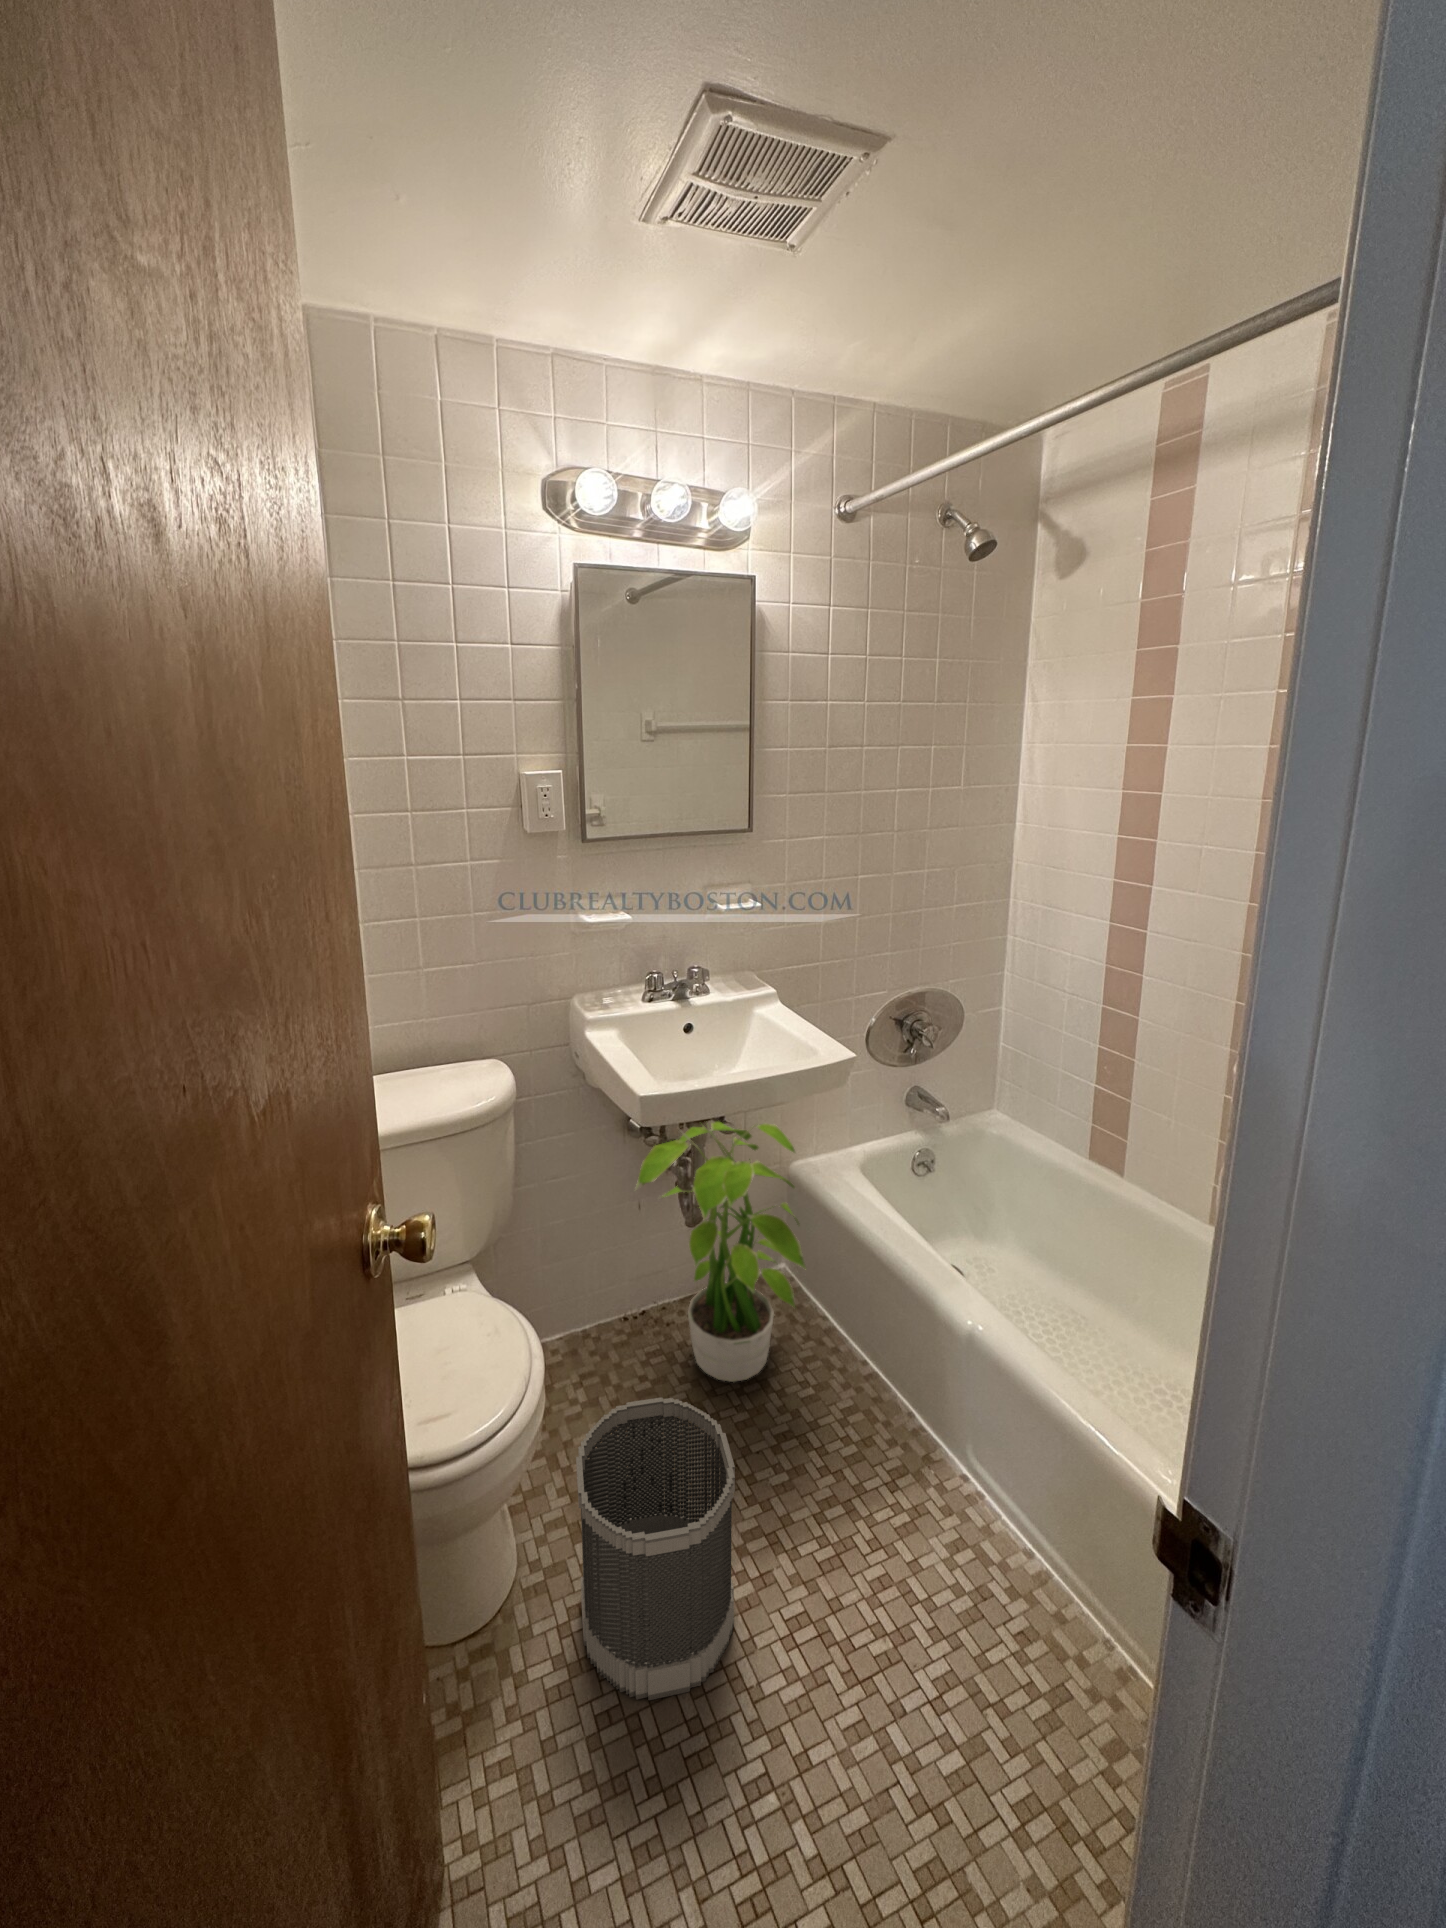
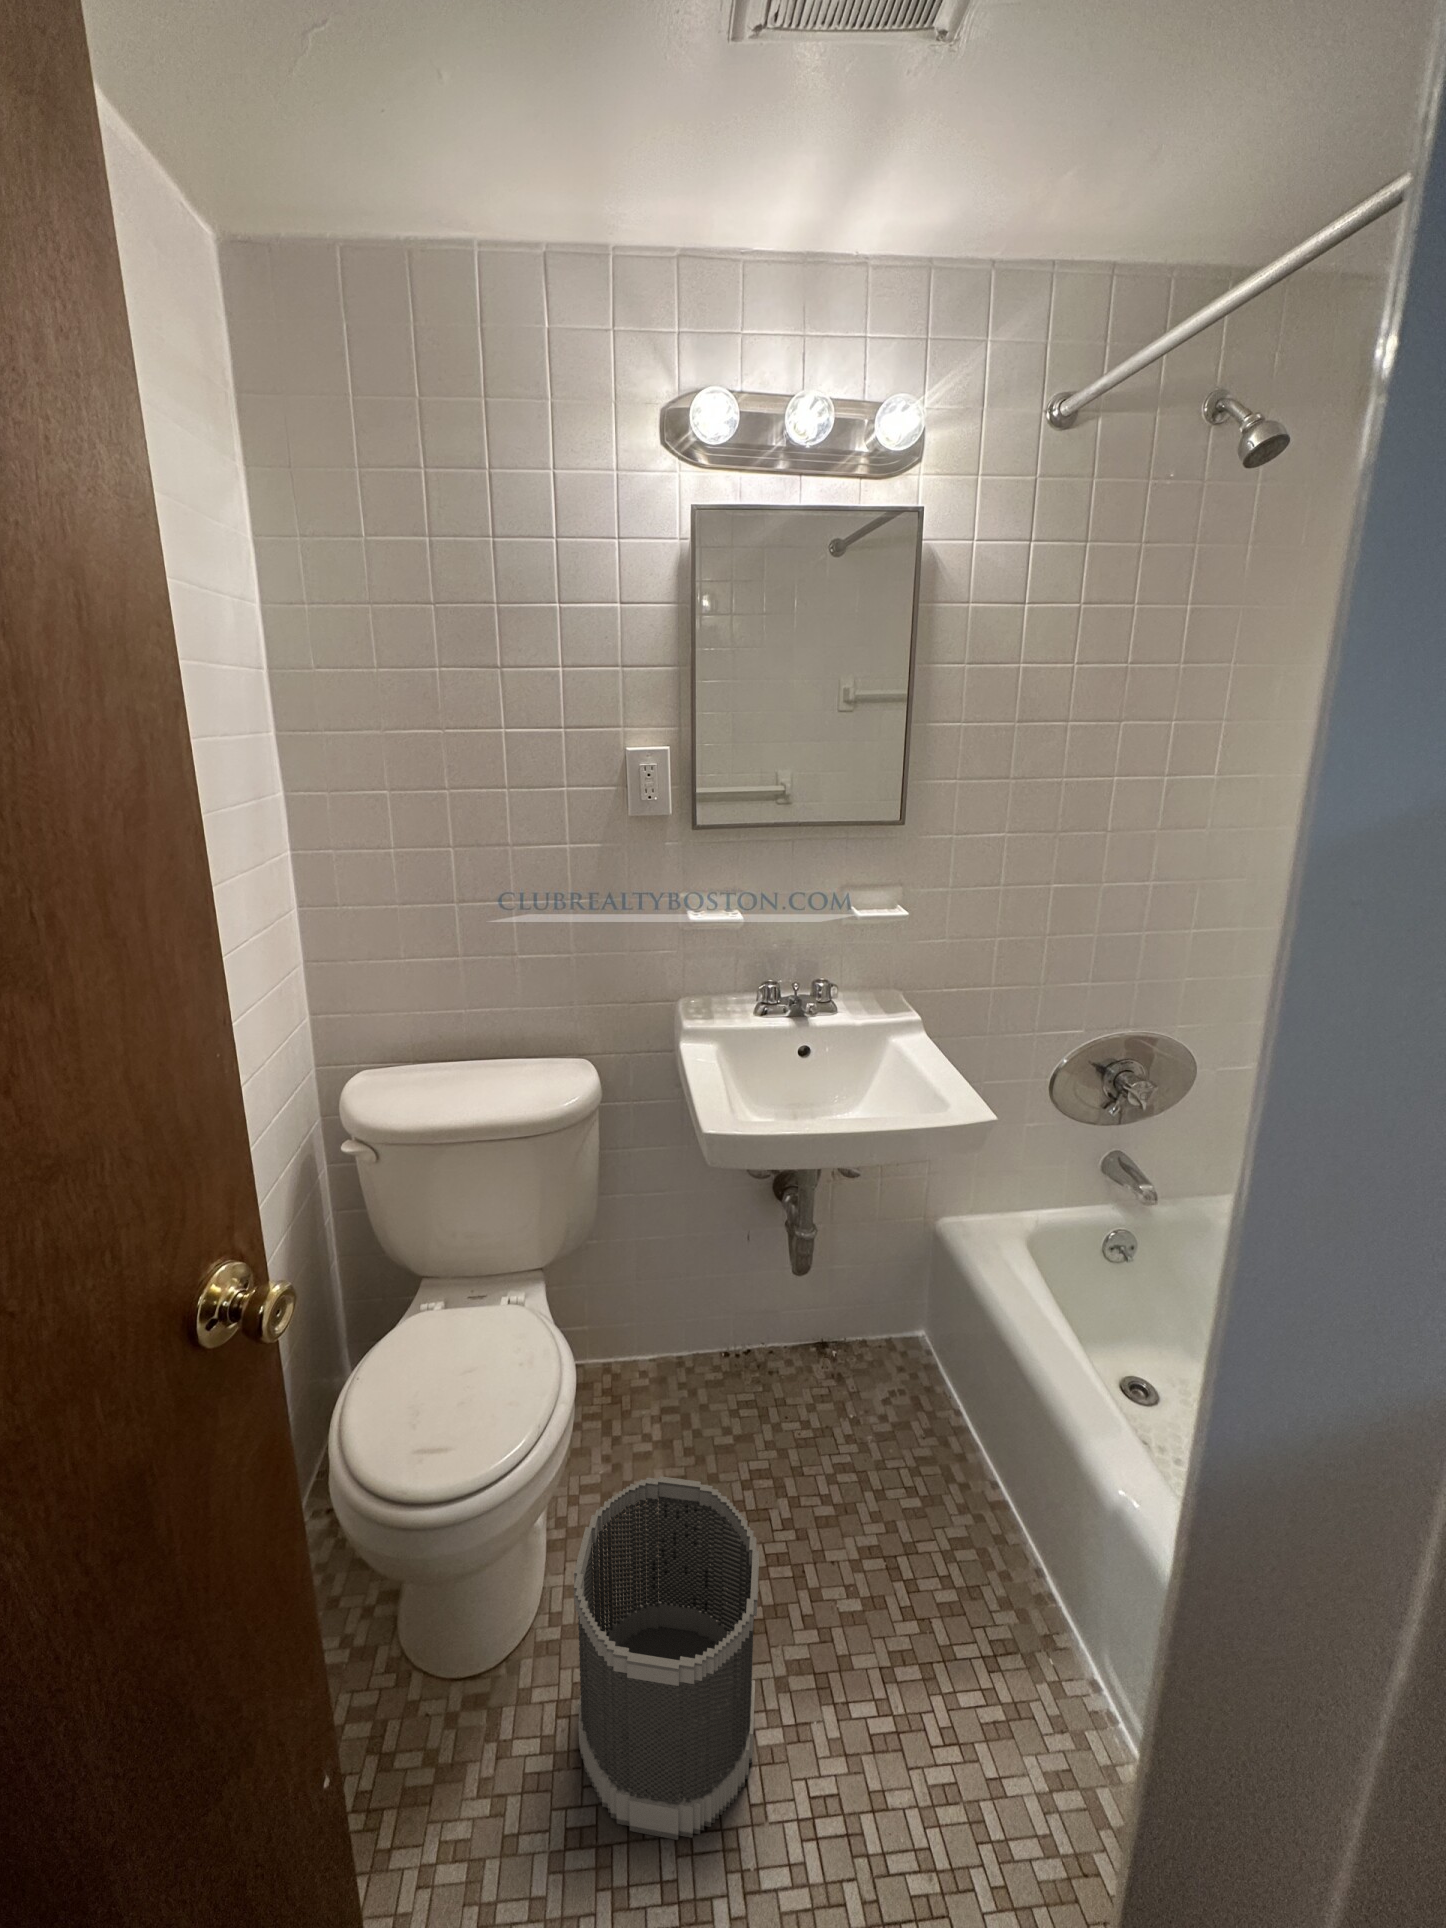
potted plant: present [636,1122,806,1382] -> none [721,1149,920,1469]

